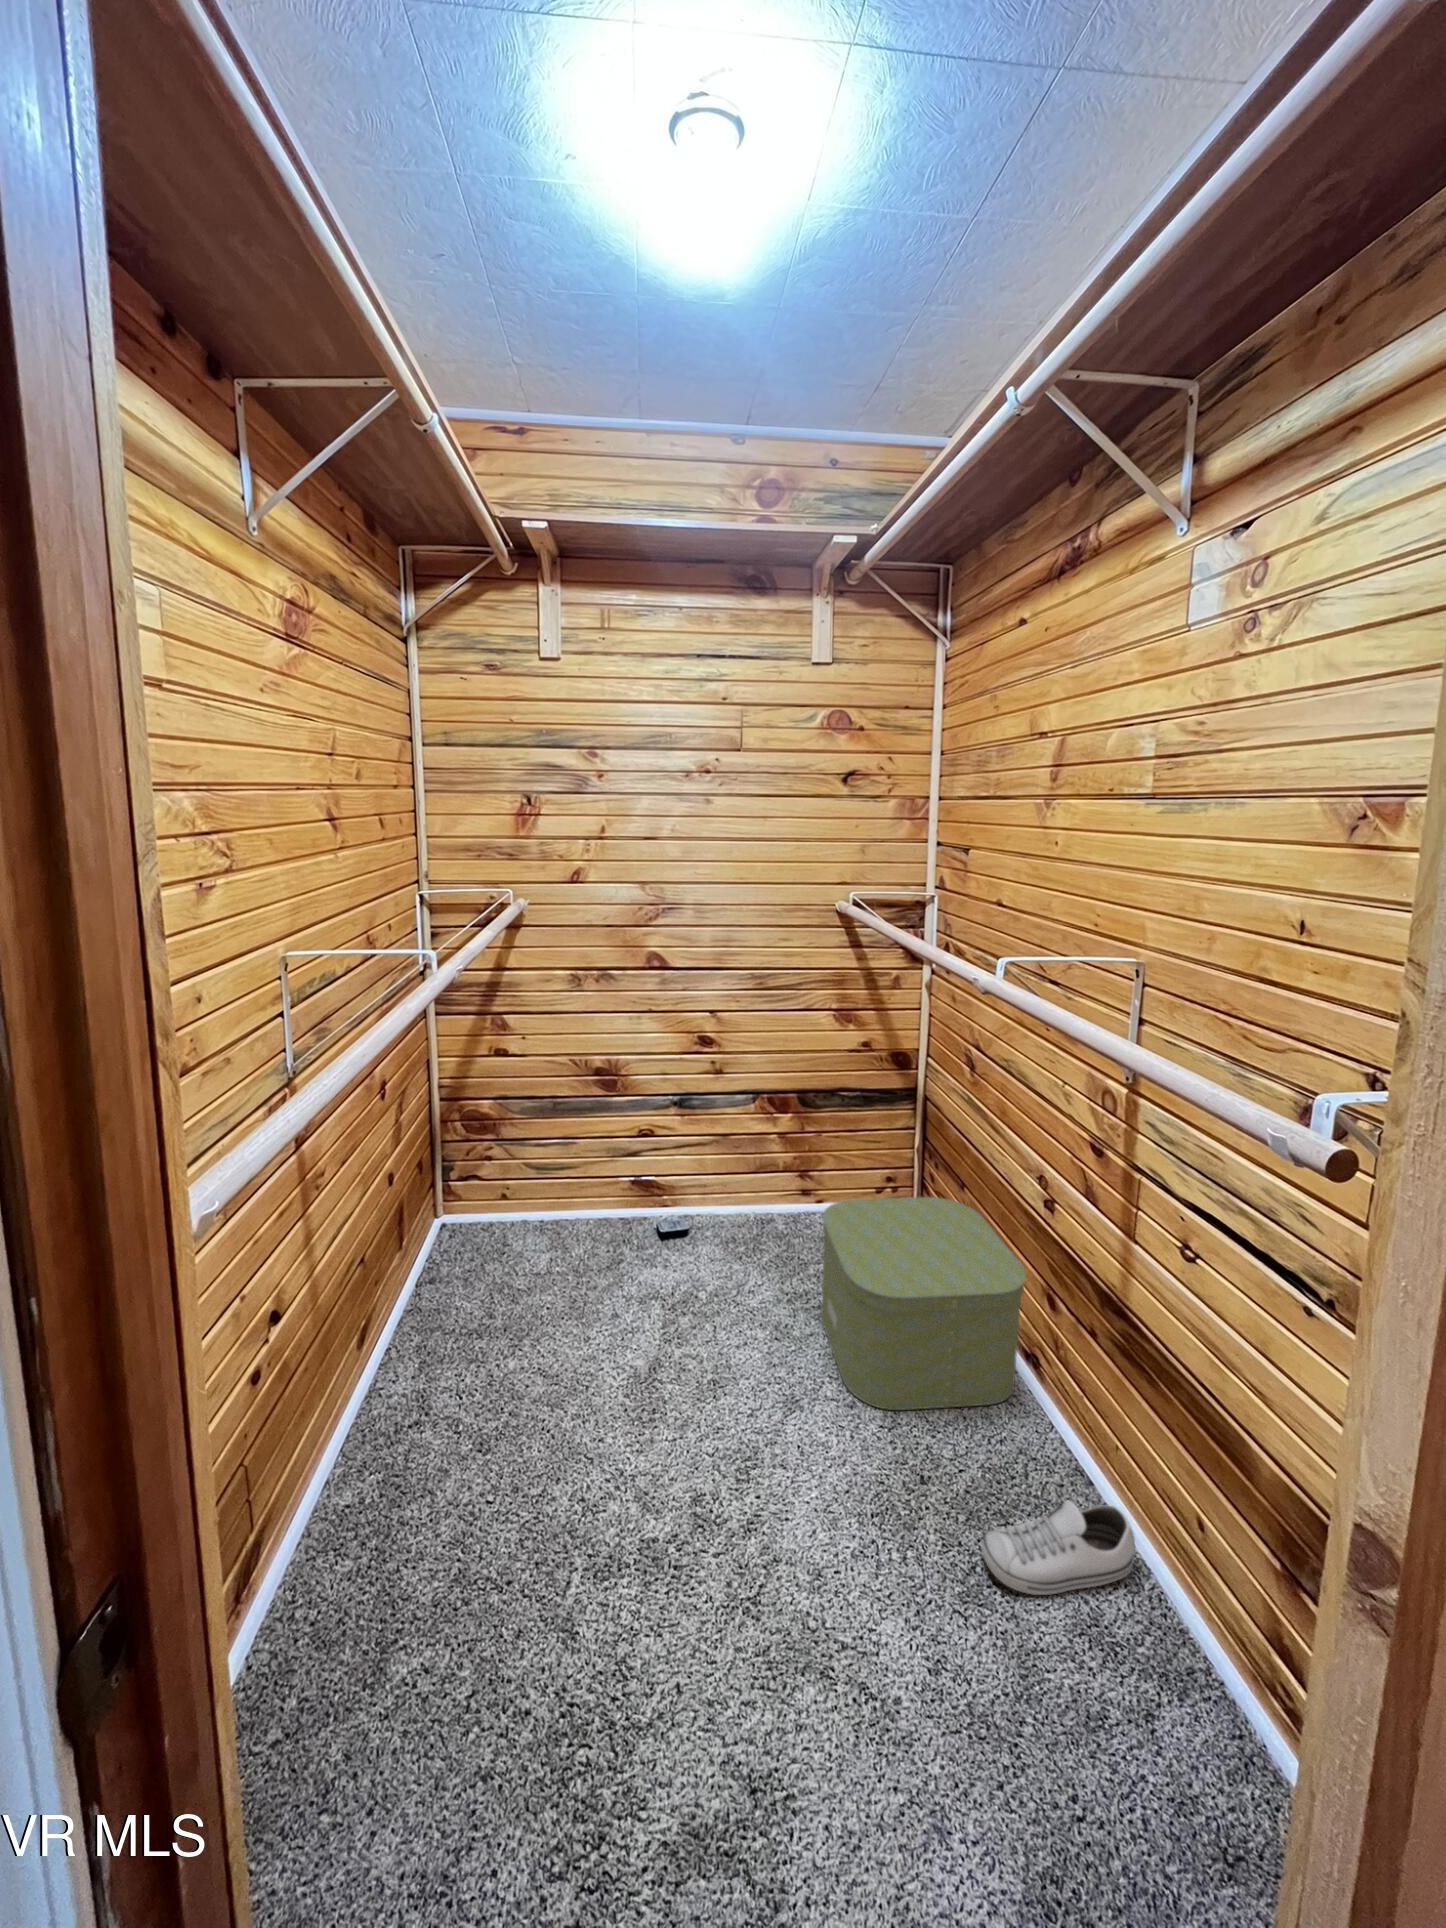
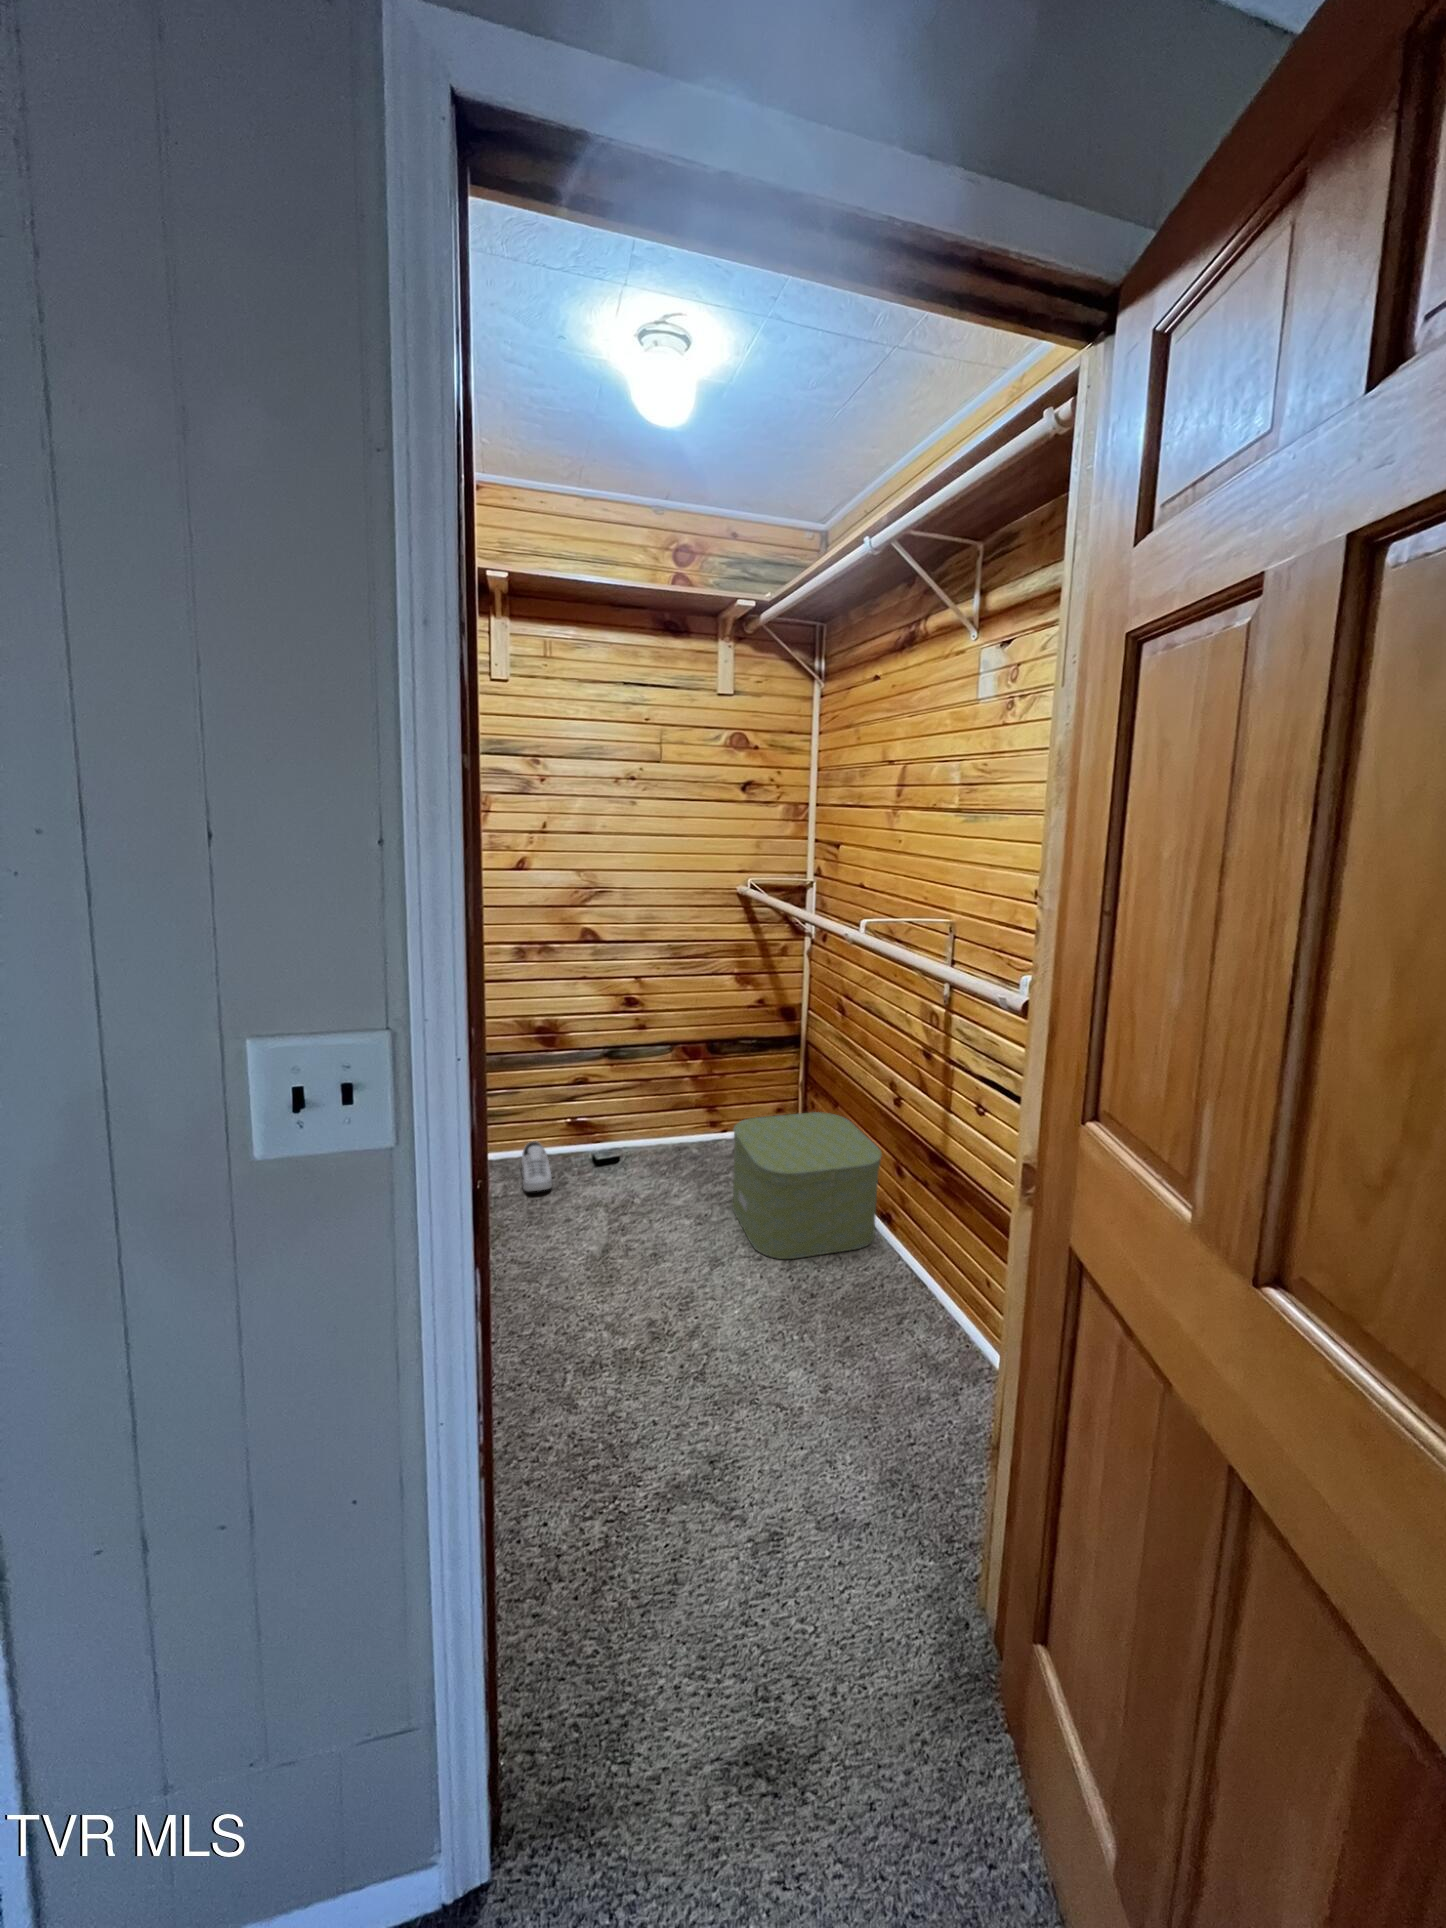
shoe: present [981,1500,1135,1595] -> present [521,1141,552,1191]

